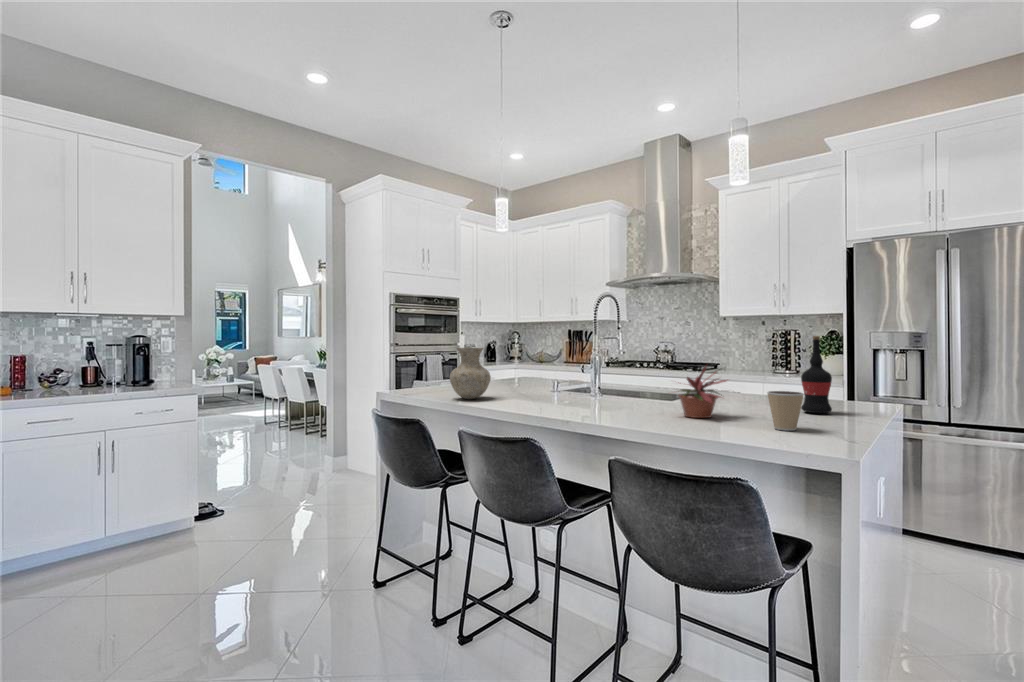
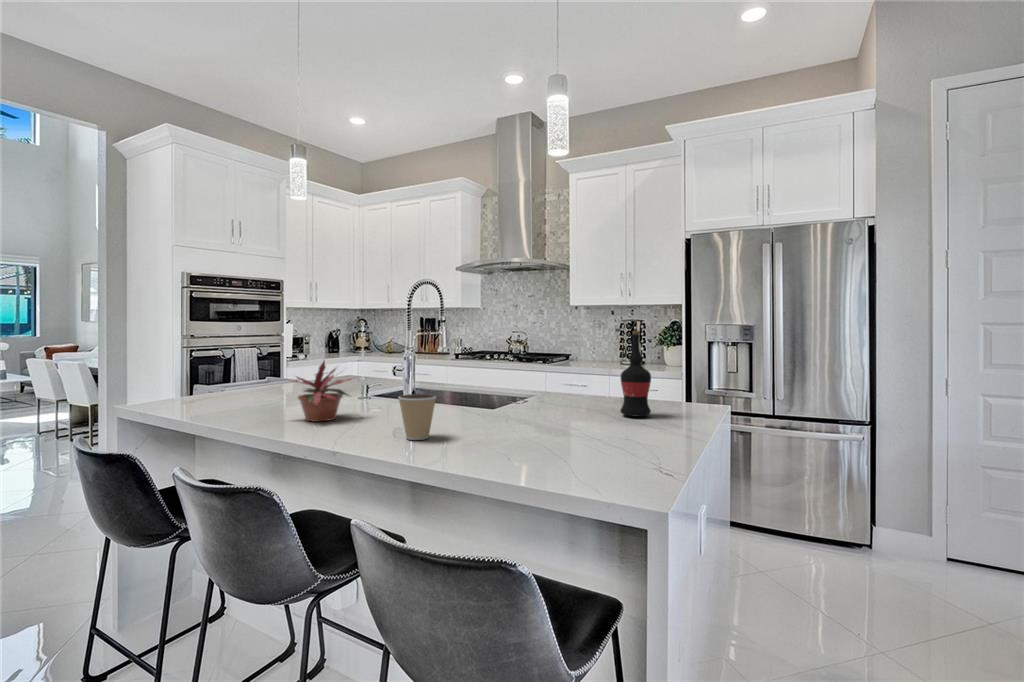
vase: present [450,347,491,399] -> none [217,342,274,407]
potted plant: present [678,366,726,418] -> present [292,361,352,421]
coffee cup: present [767,391,804,431] -> present [398,394,436,440]

